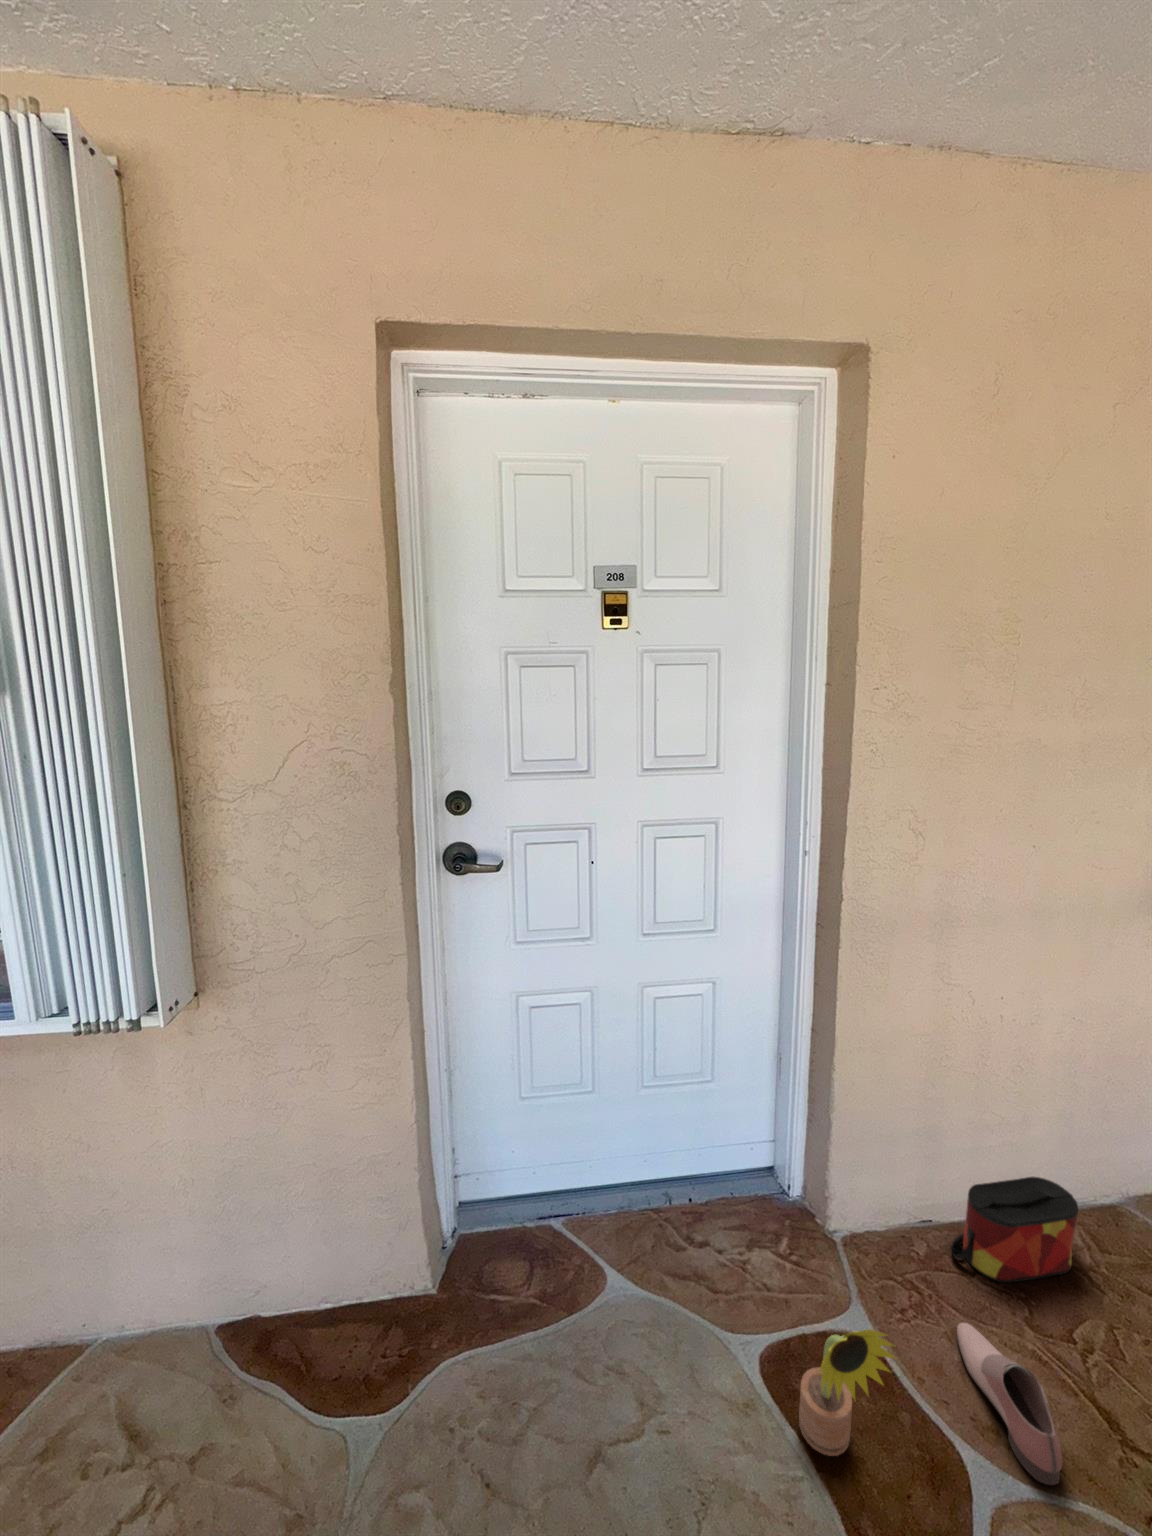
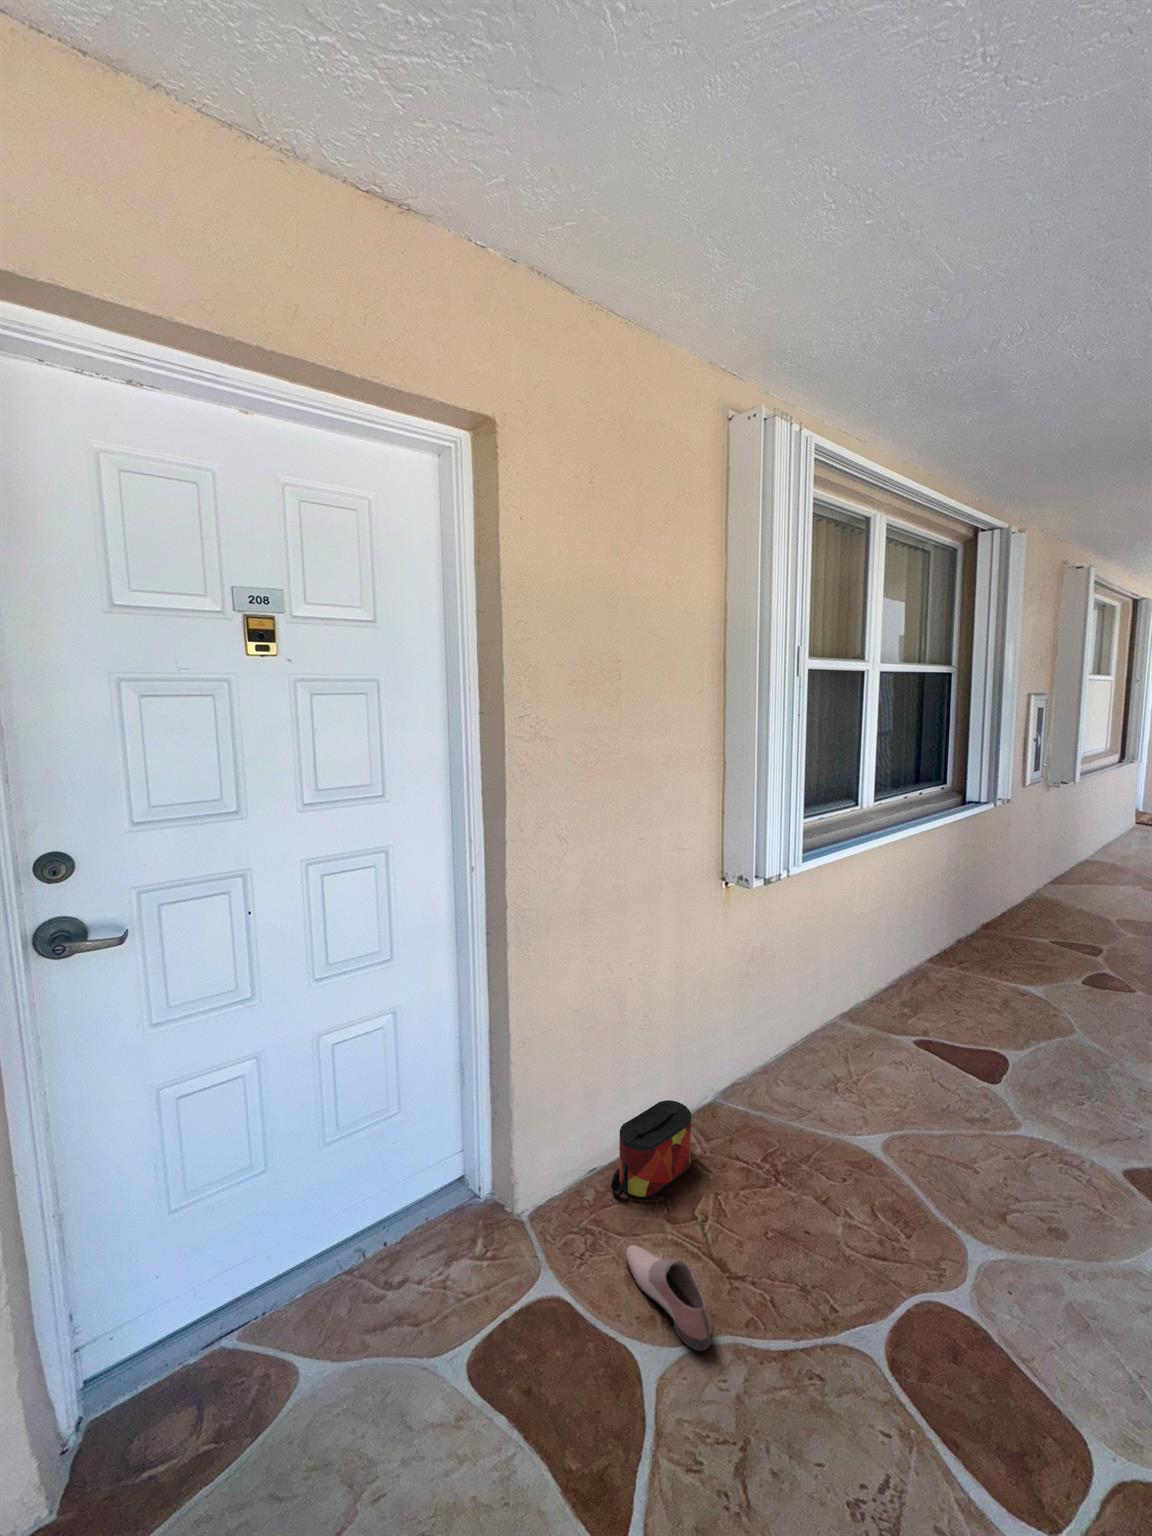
decorative plant: present [799,1329,896,1456] -> none [515,1288,596,1434]

